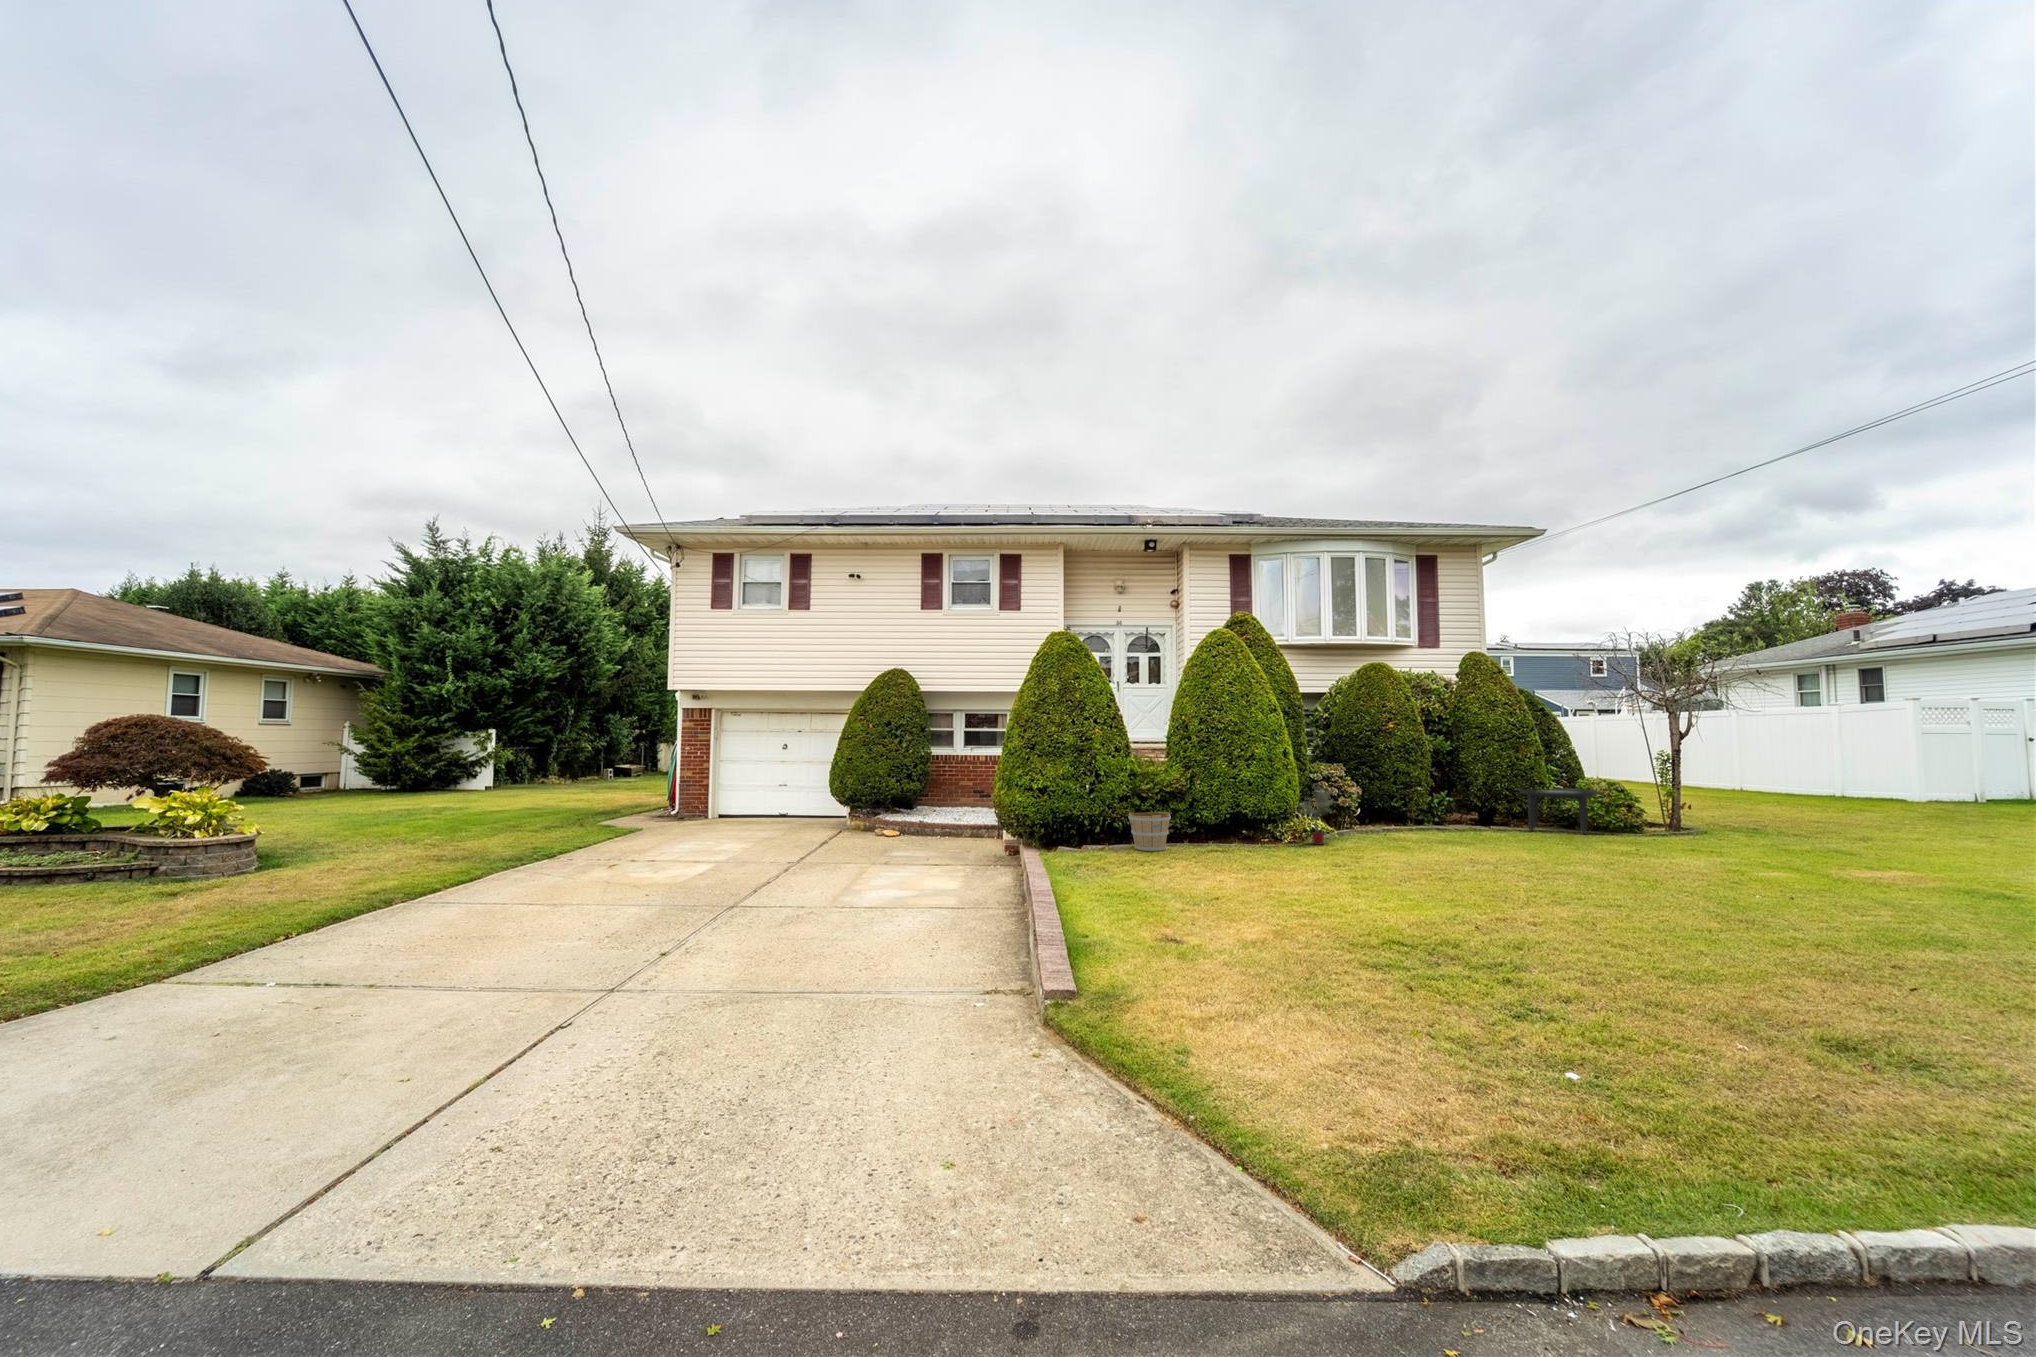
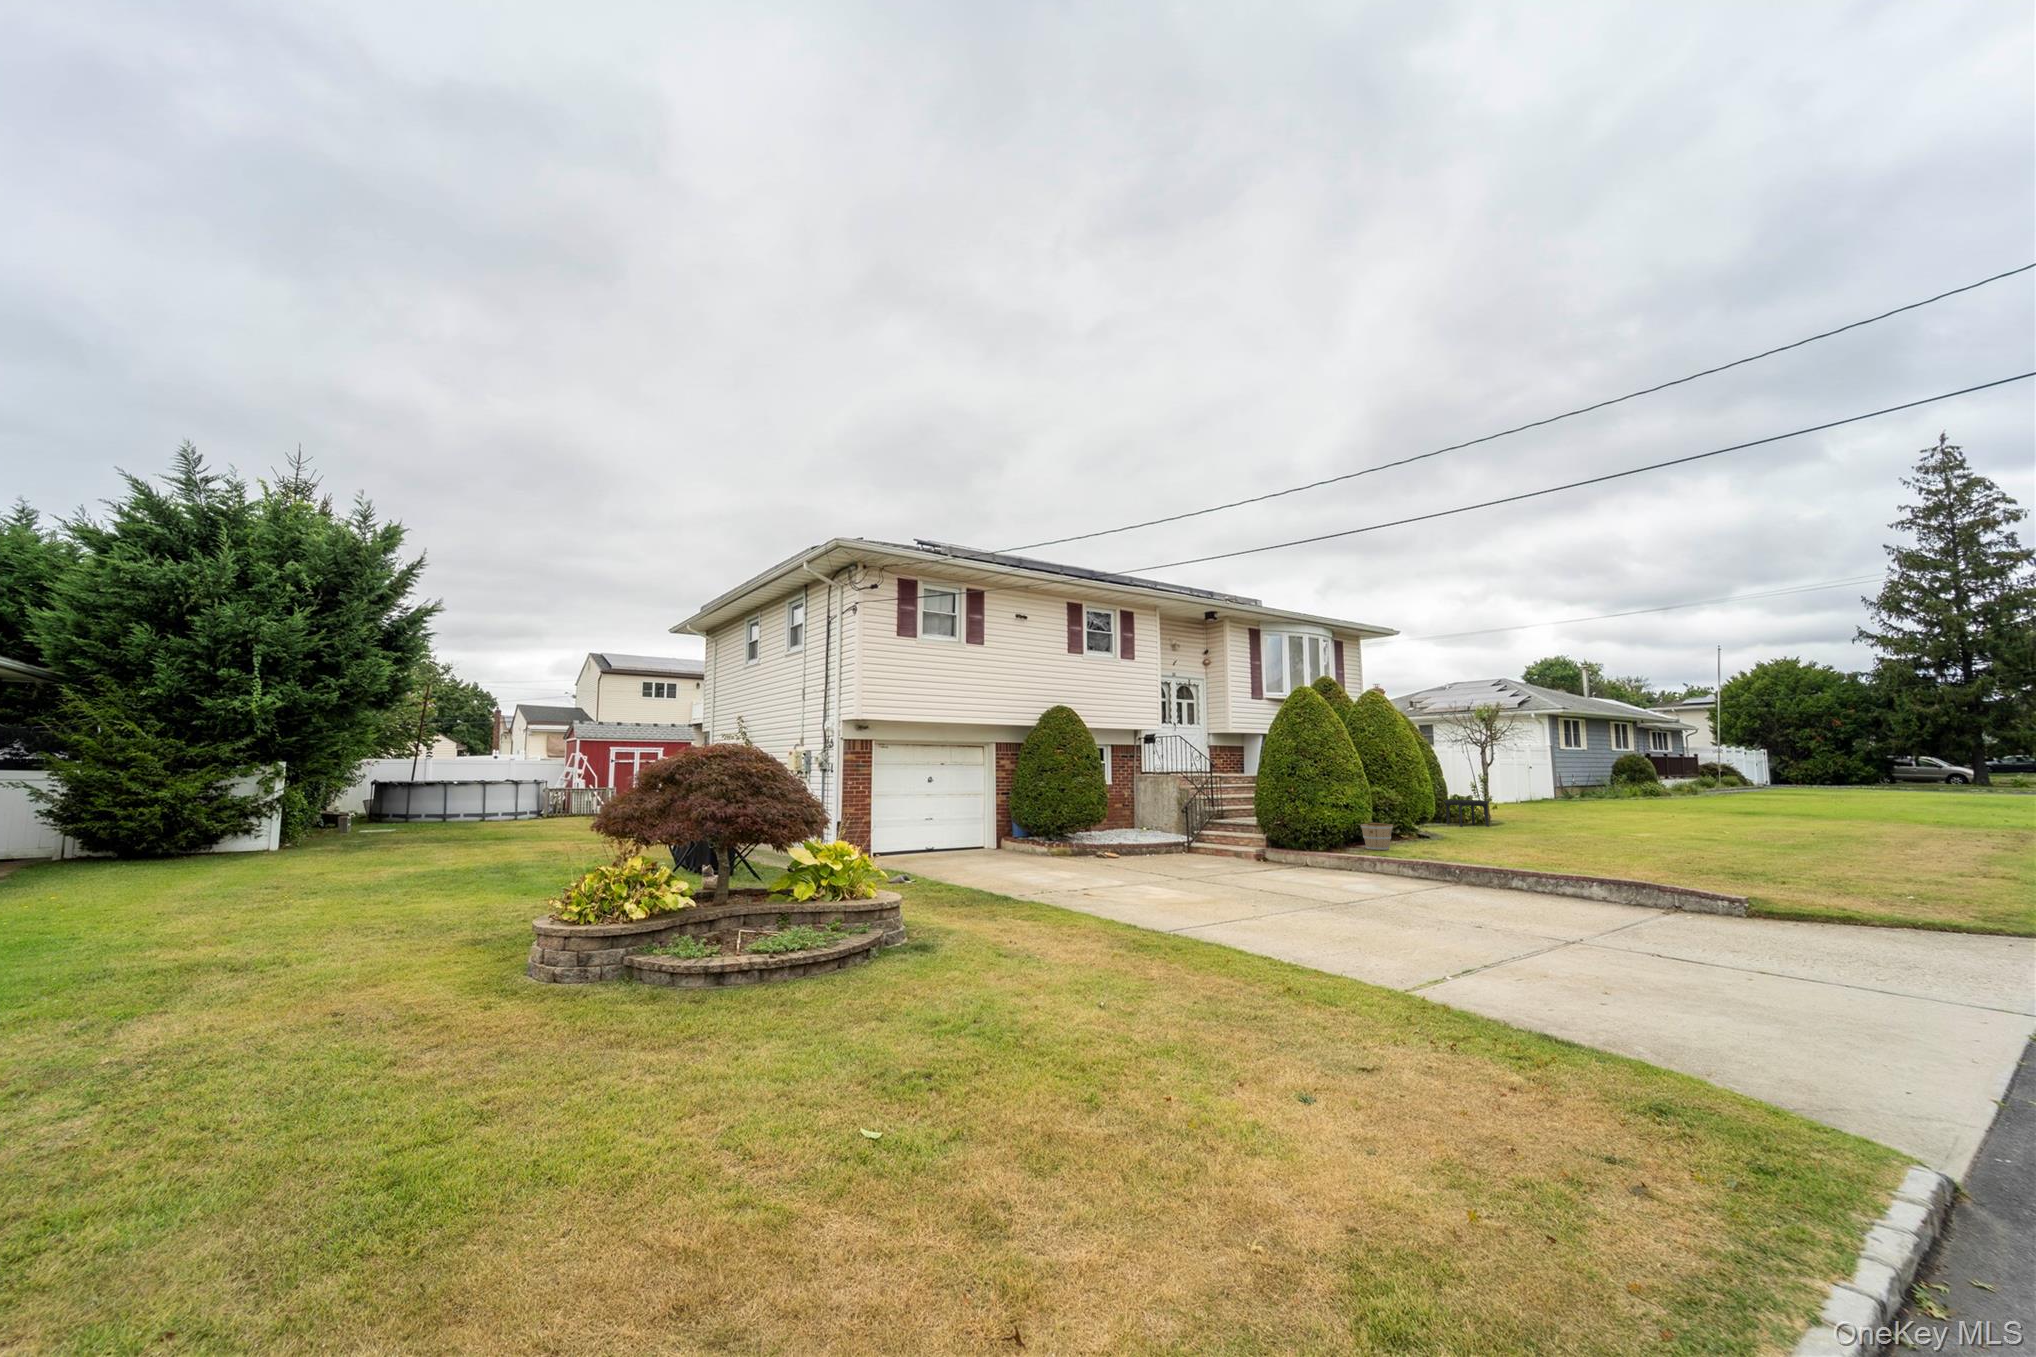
potted tree: present [1300,786,1333,845] -> none [1410,799,1434,840]

